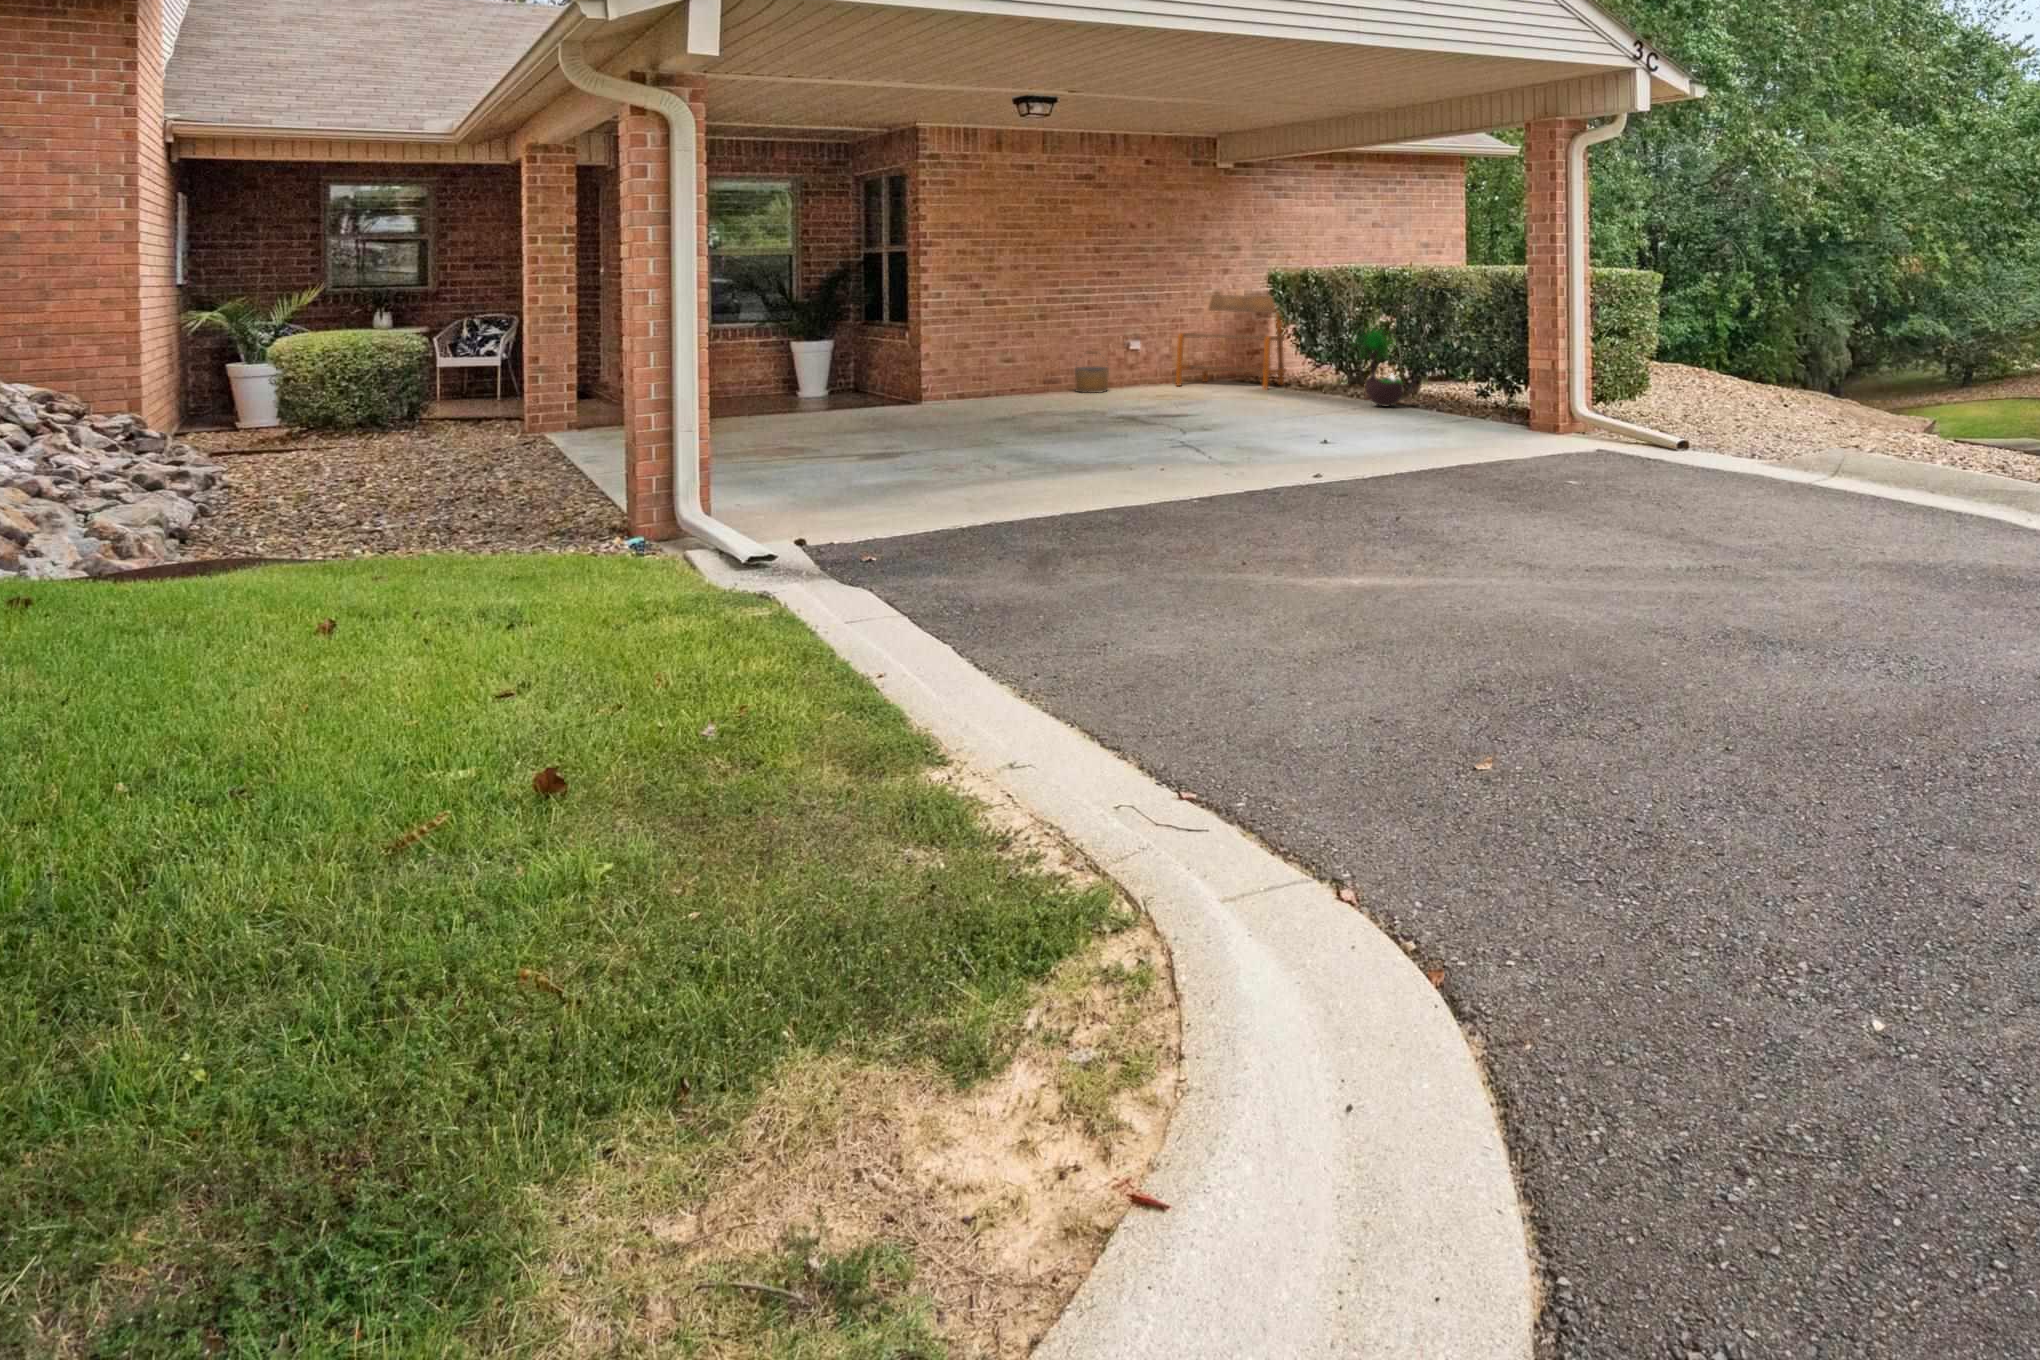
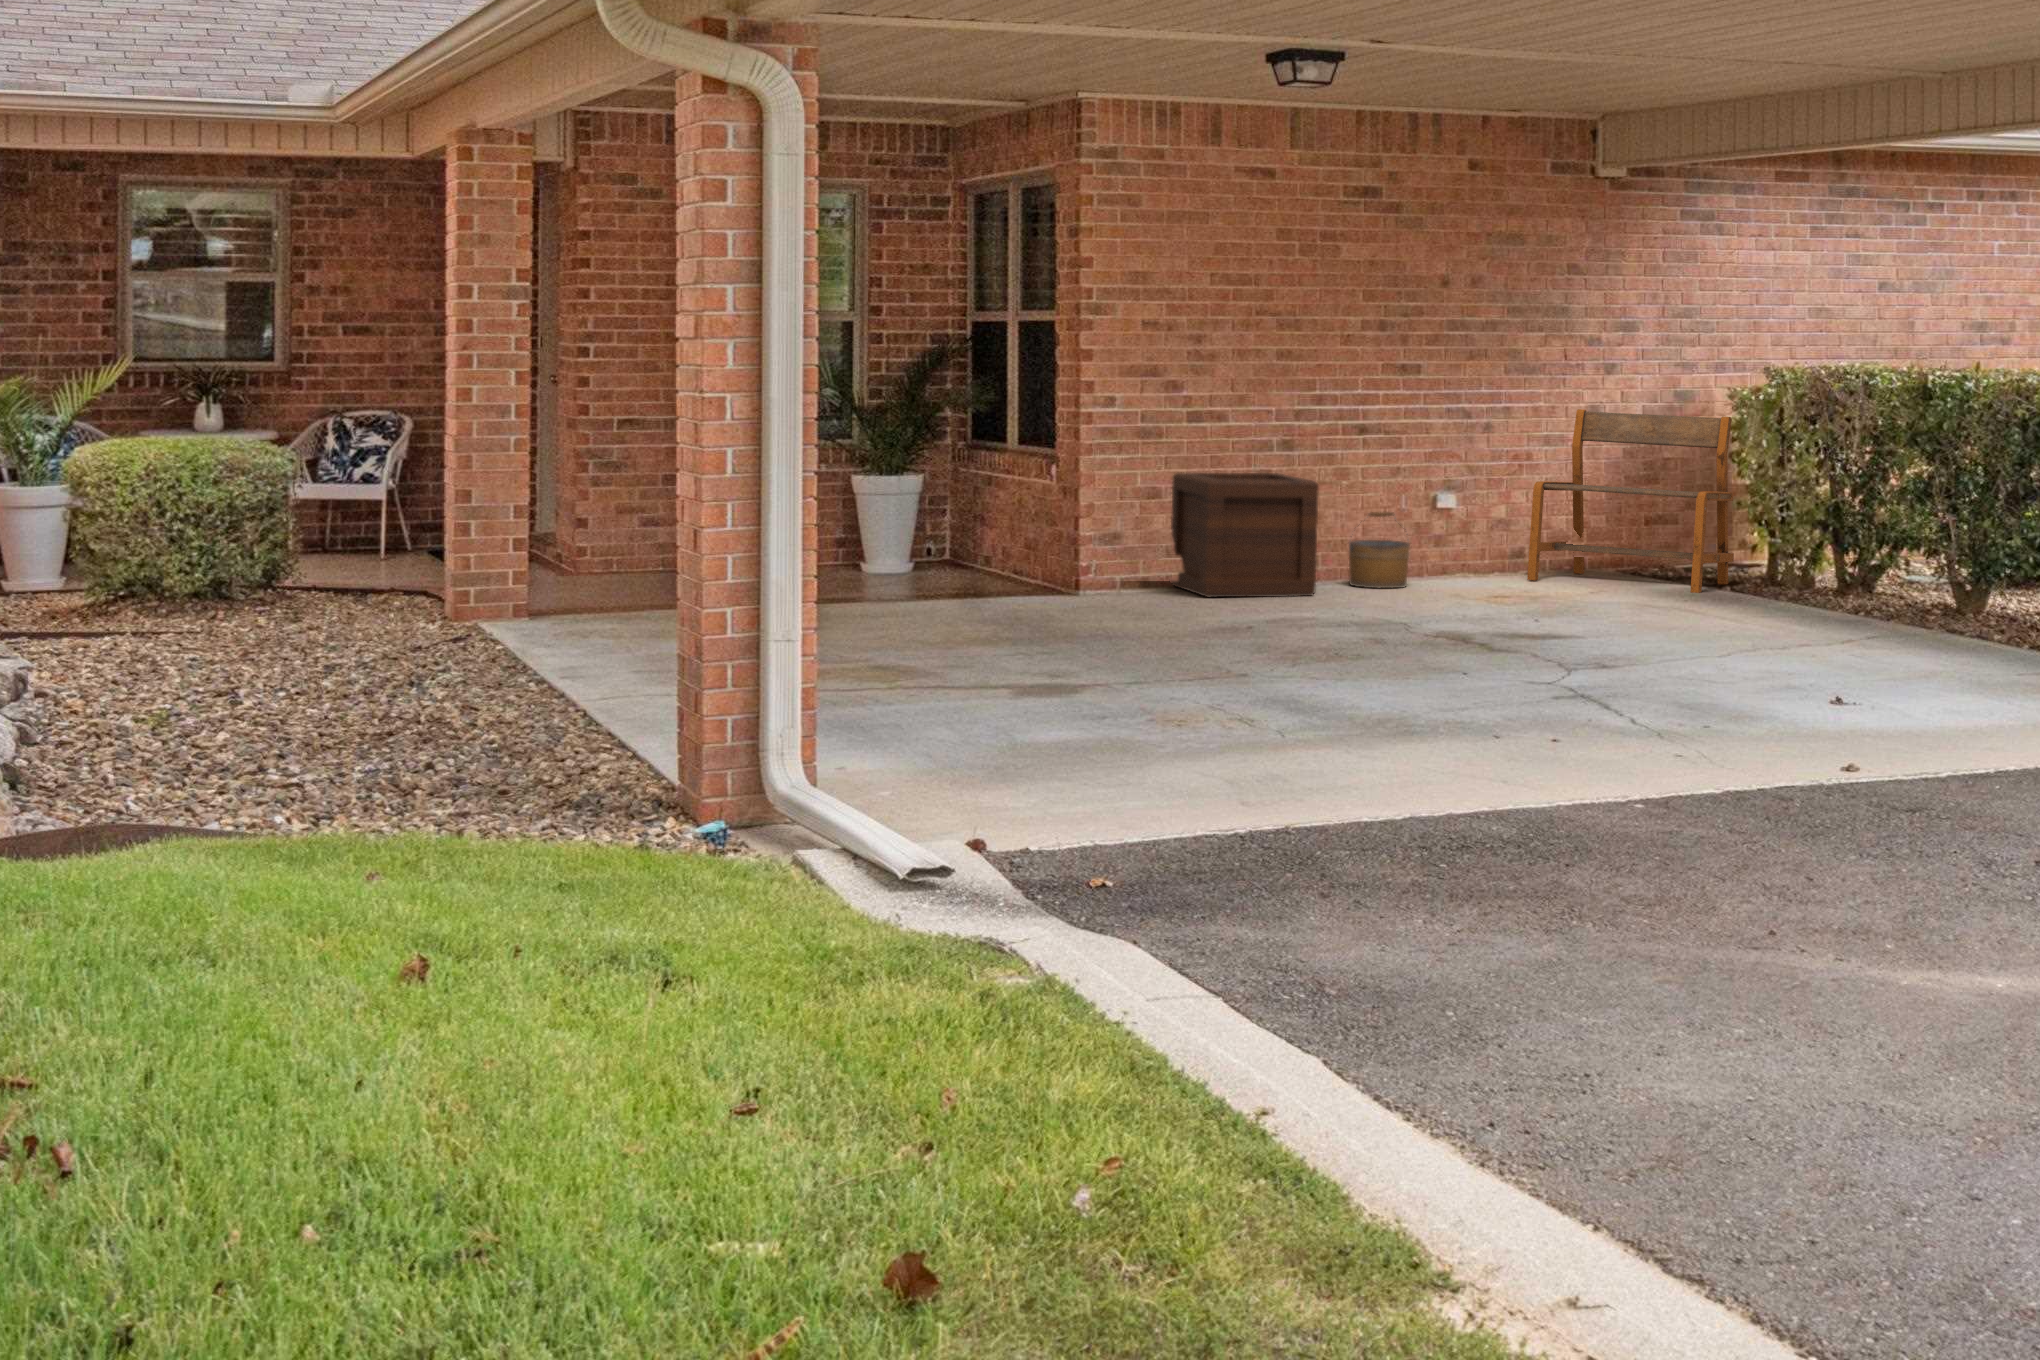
potted tree: present [1354,324,1404,406] -> none [1867,465,1972,632]
wooden crate: none [973,331,1054,400] -> present [1171,473,1319,597]

